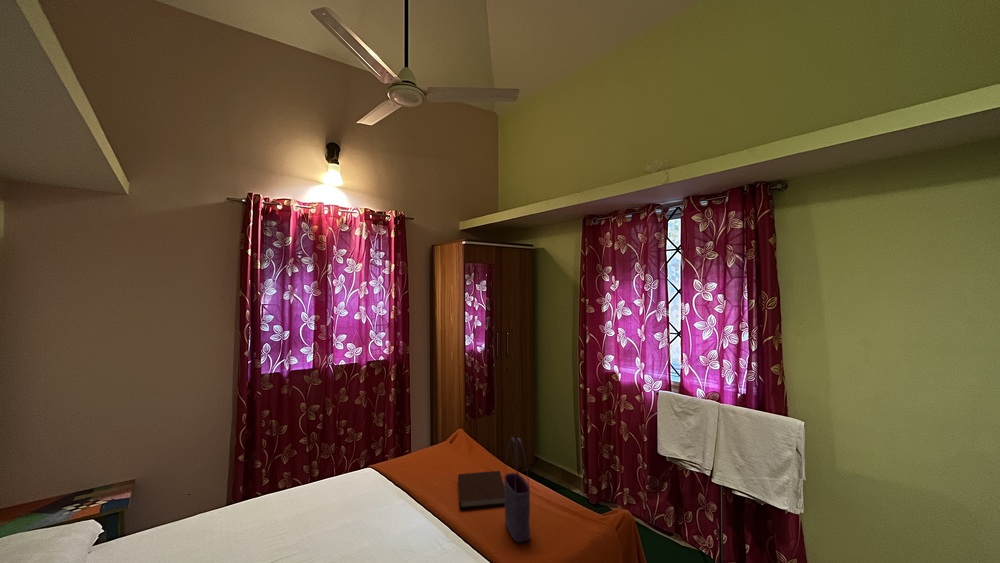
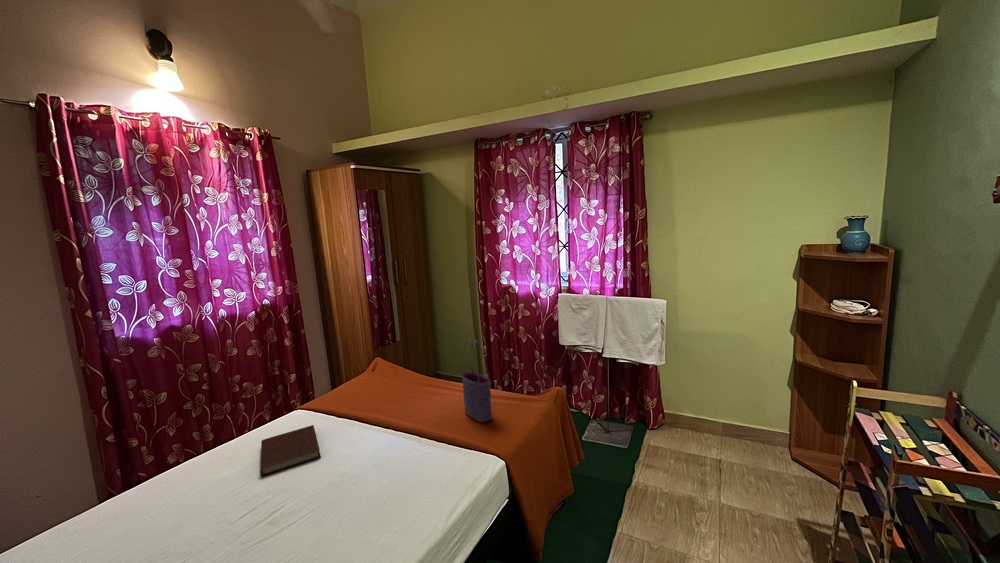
notebook: present [458,471,505,509] -> present [261,425,321,476]

